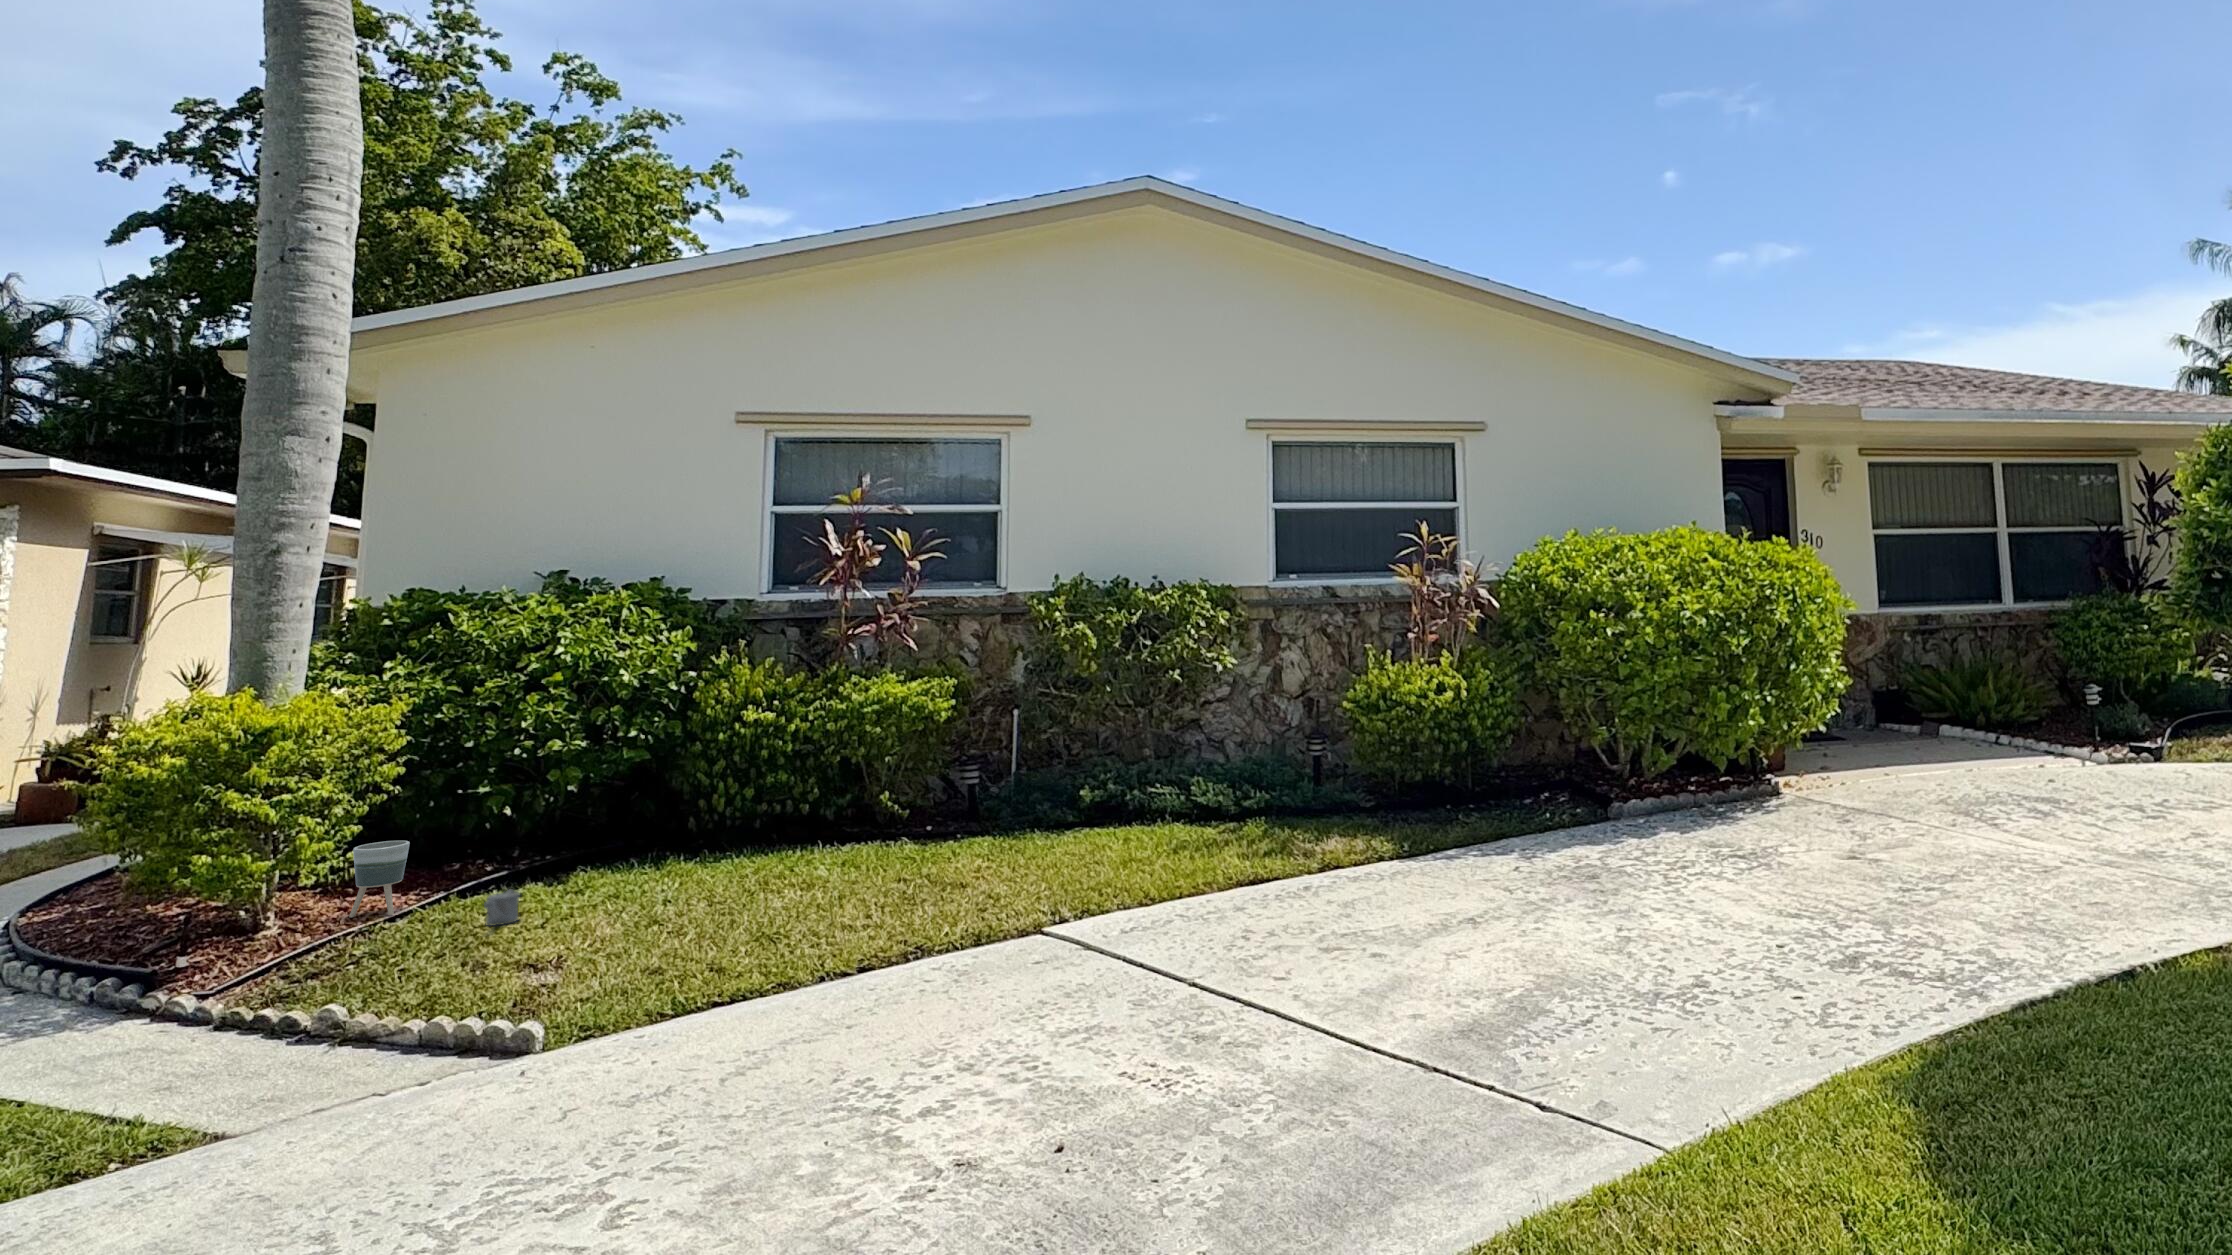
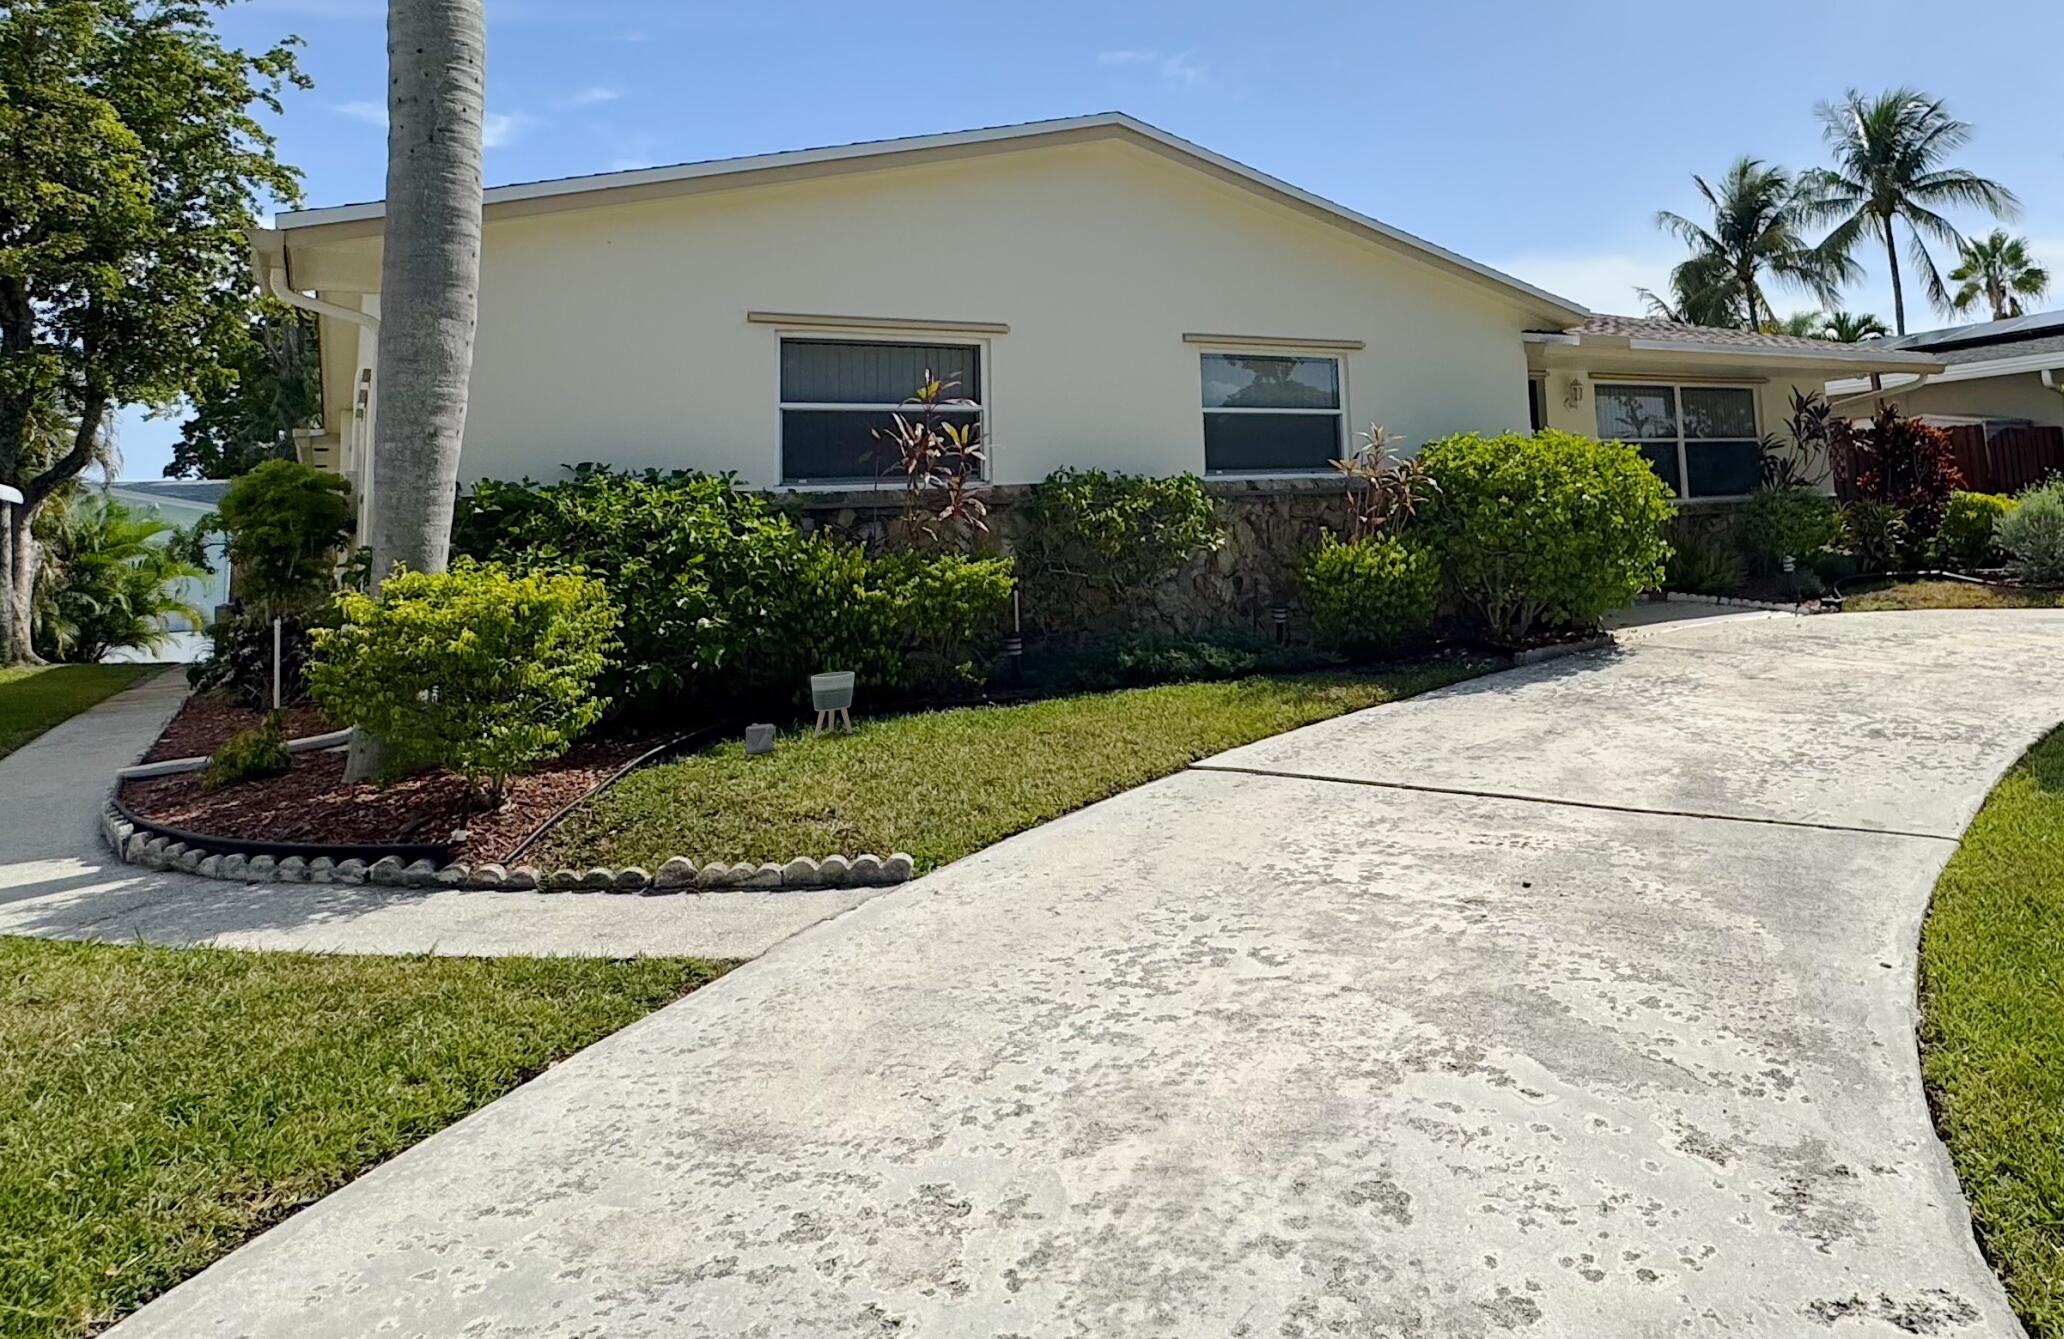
planter: present [349,841,410,918] -> present [811,672,855,738]

